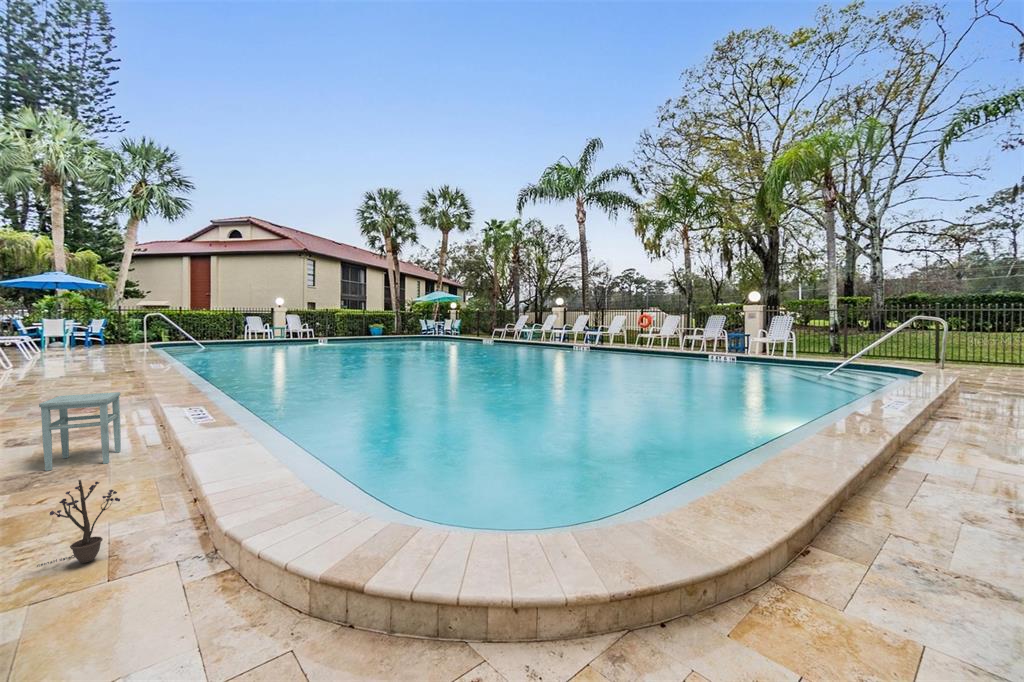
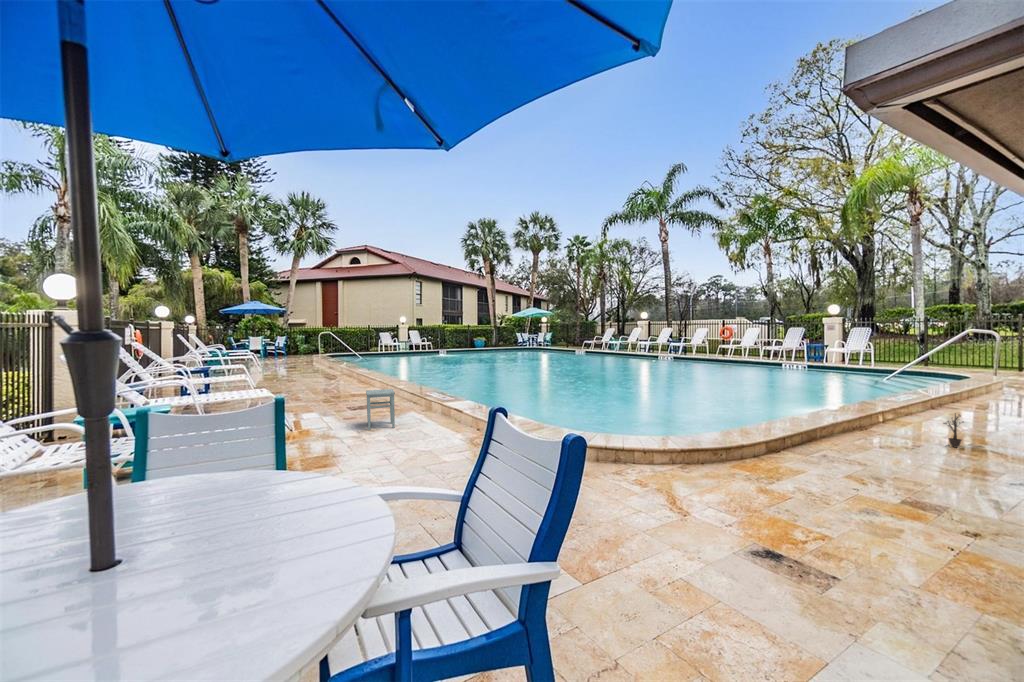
decorative plant: present [37,480,120,567] -> present [944,414,963,448]

